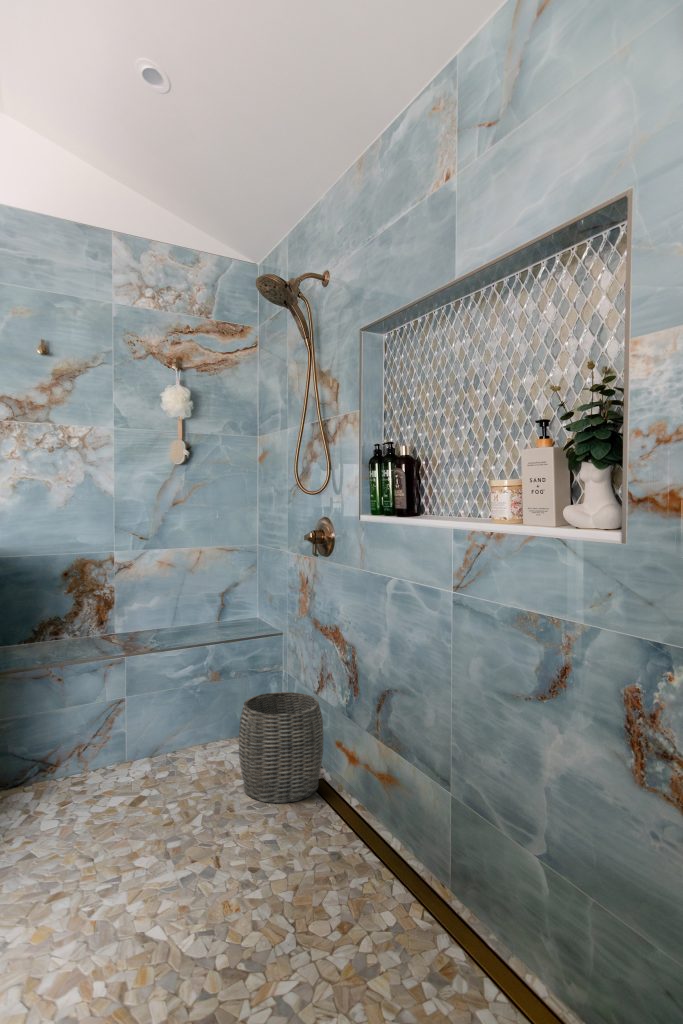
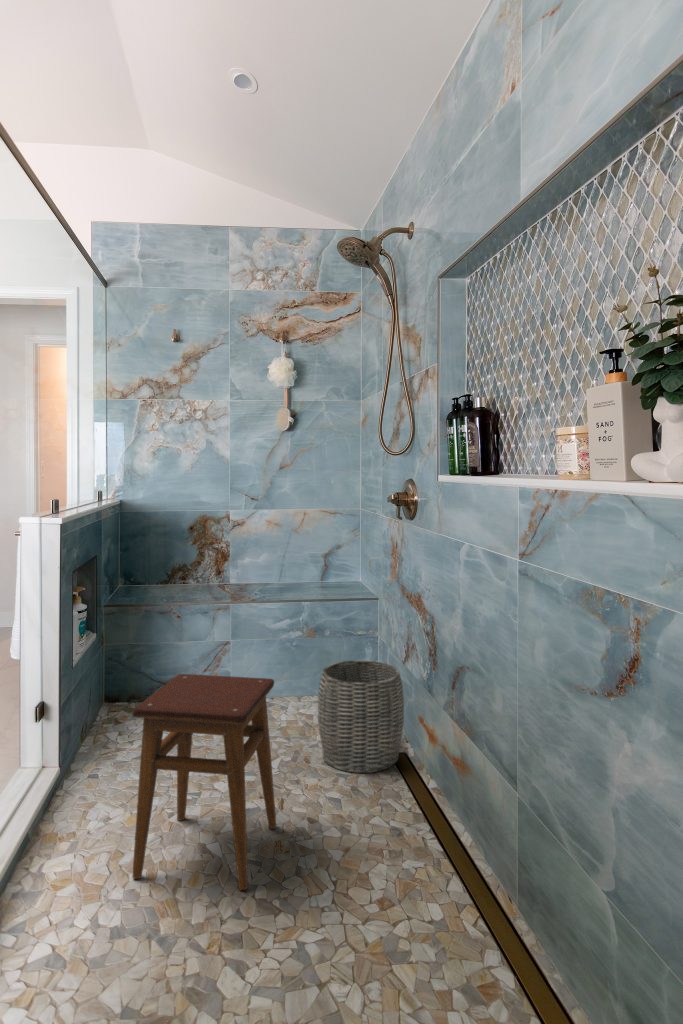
stool: none [83,716,217,932] -> present [132,674,276,890]

